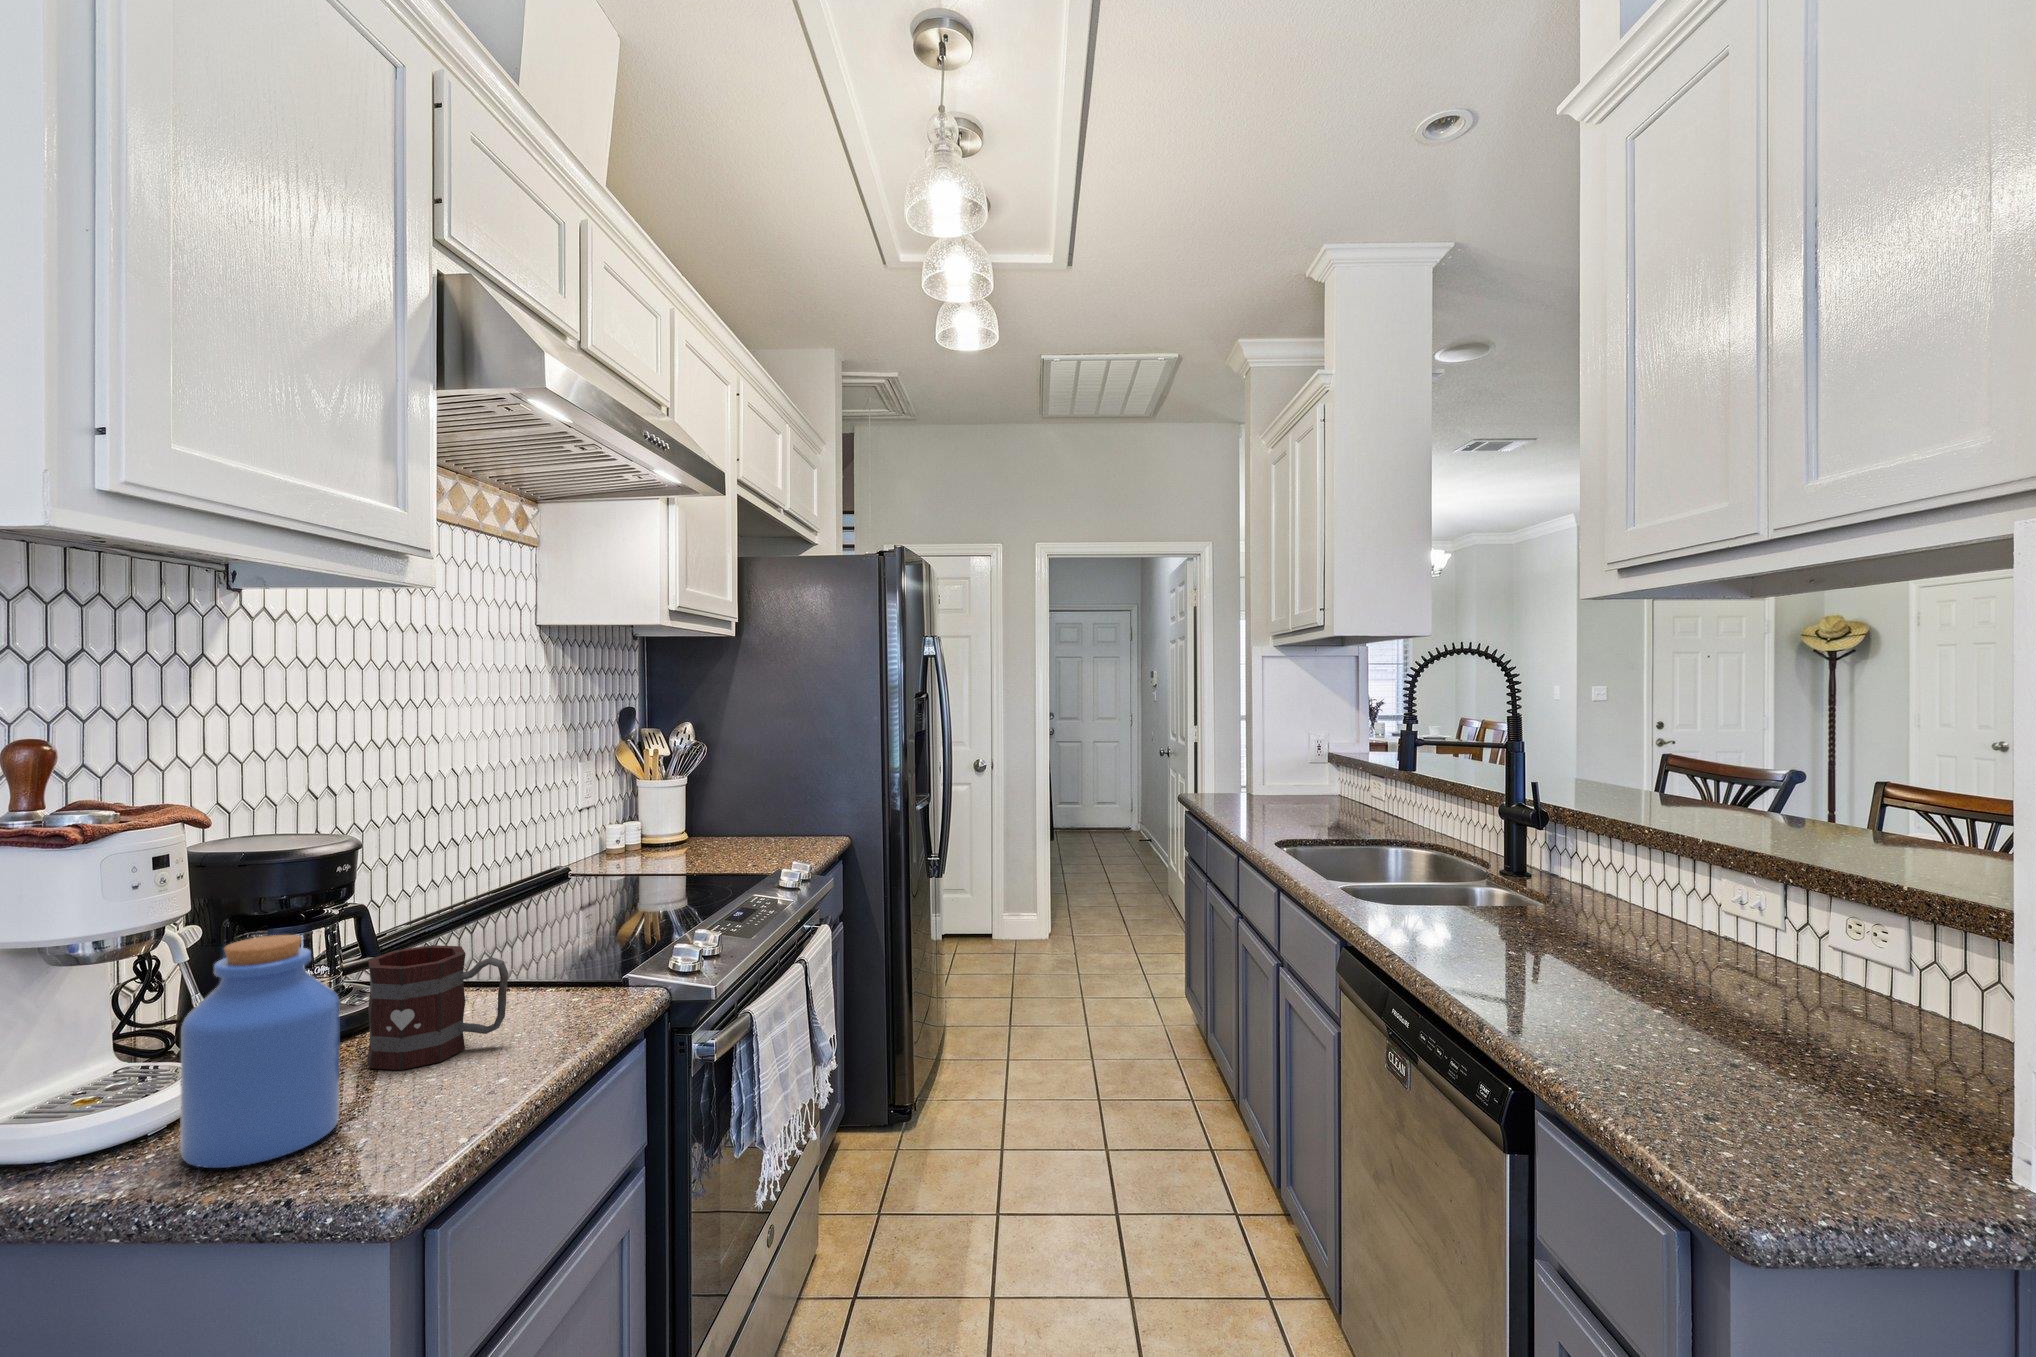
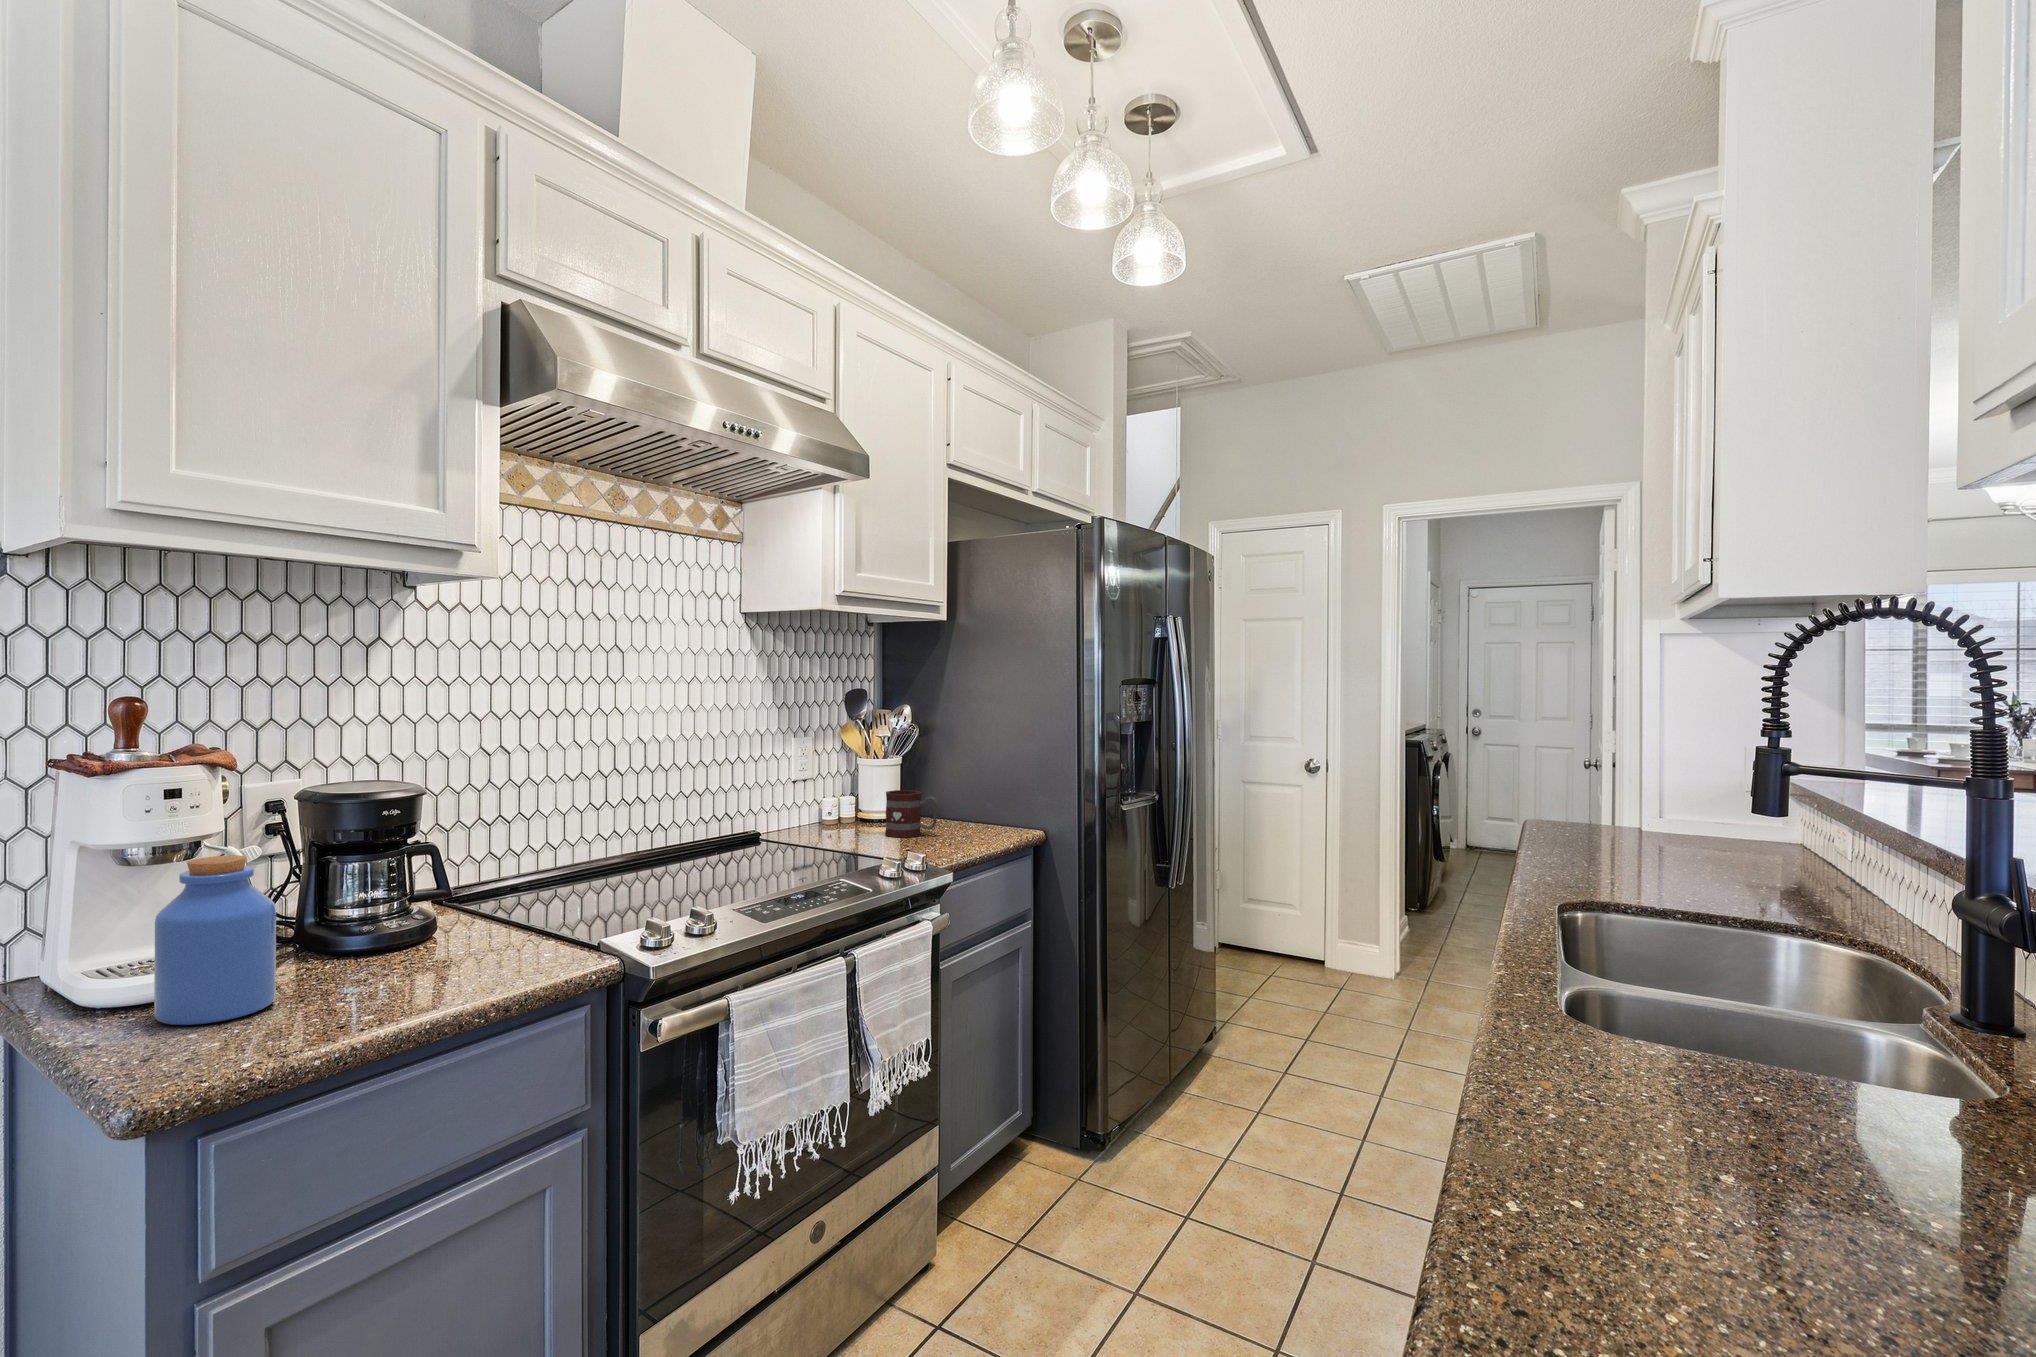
mug: present [368,945,508,1070] -> present [885,790,938,837]

